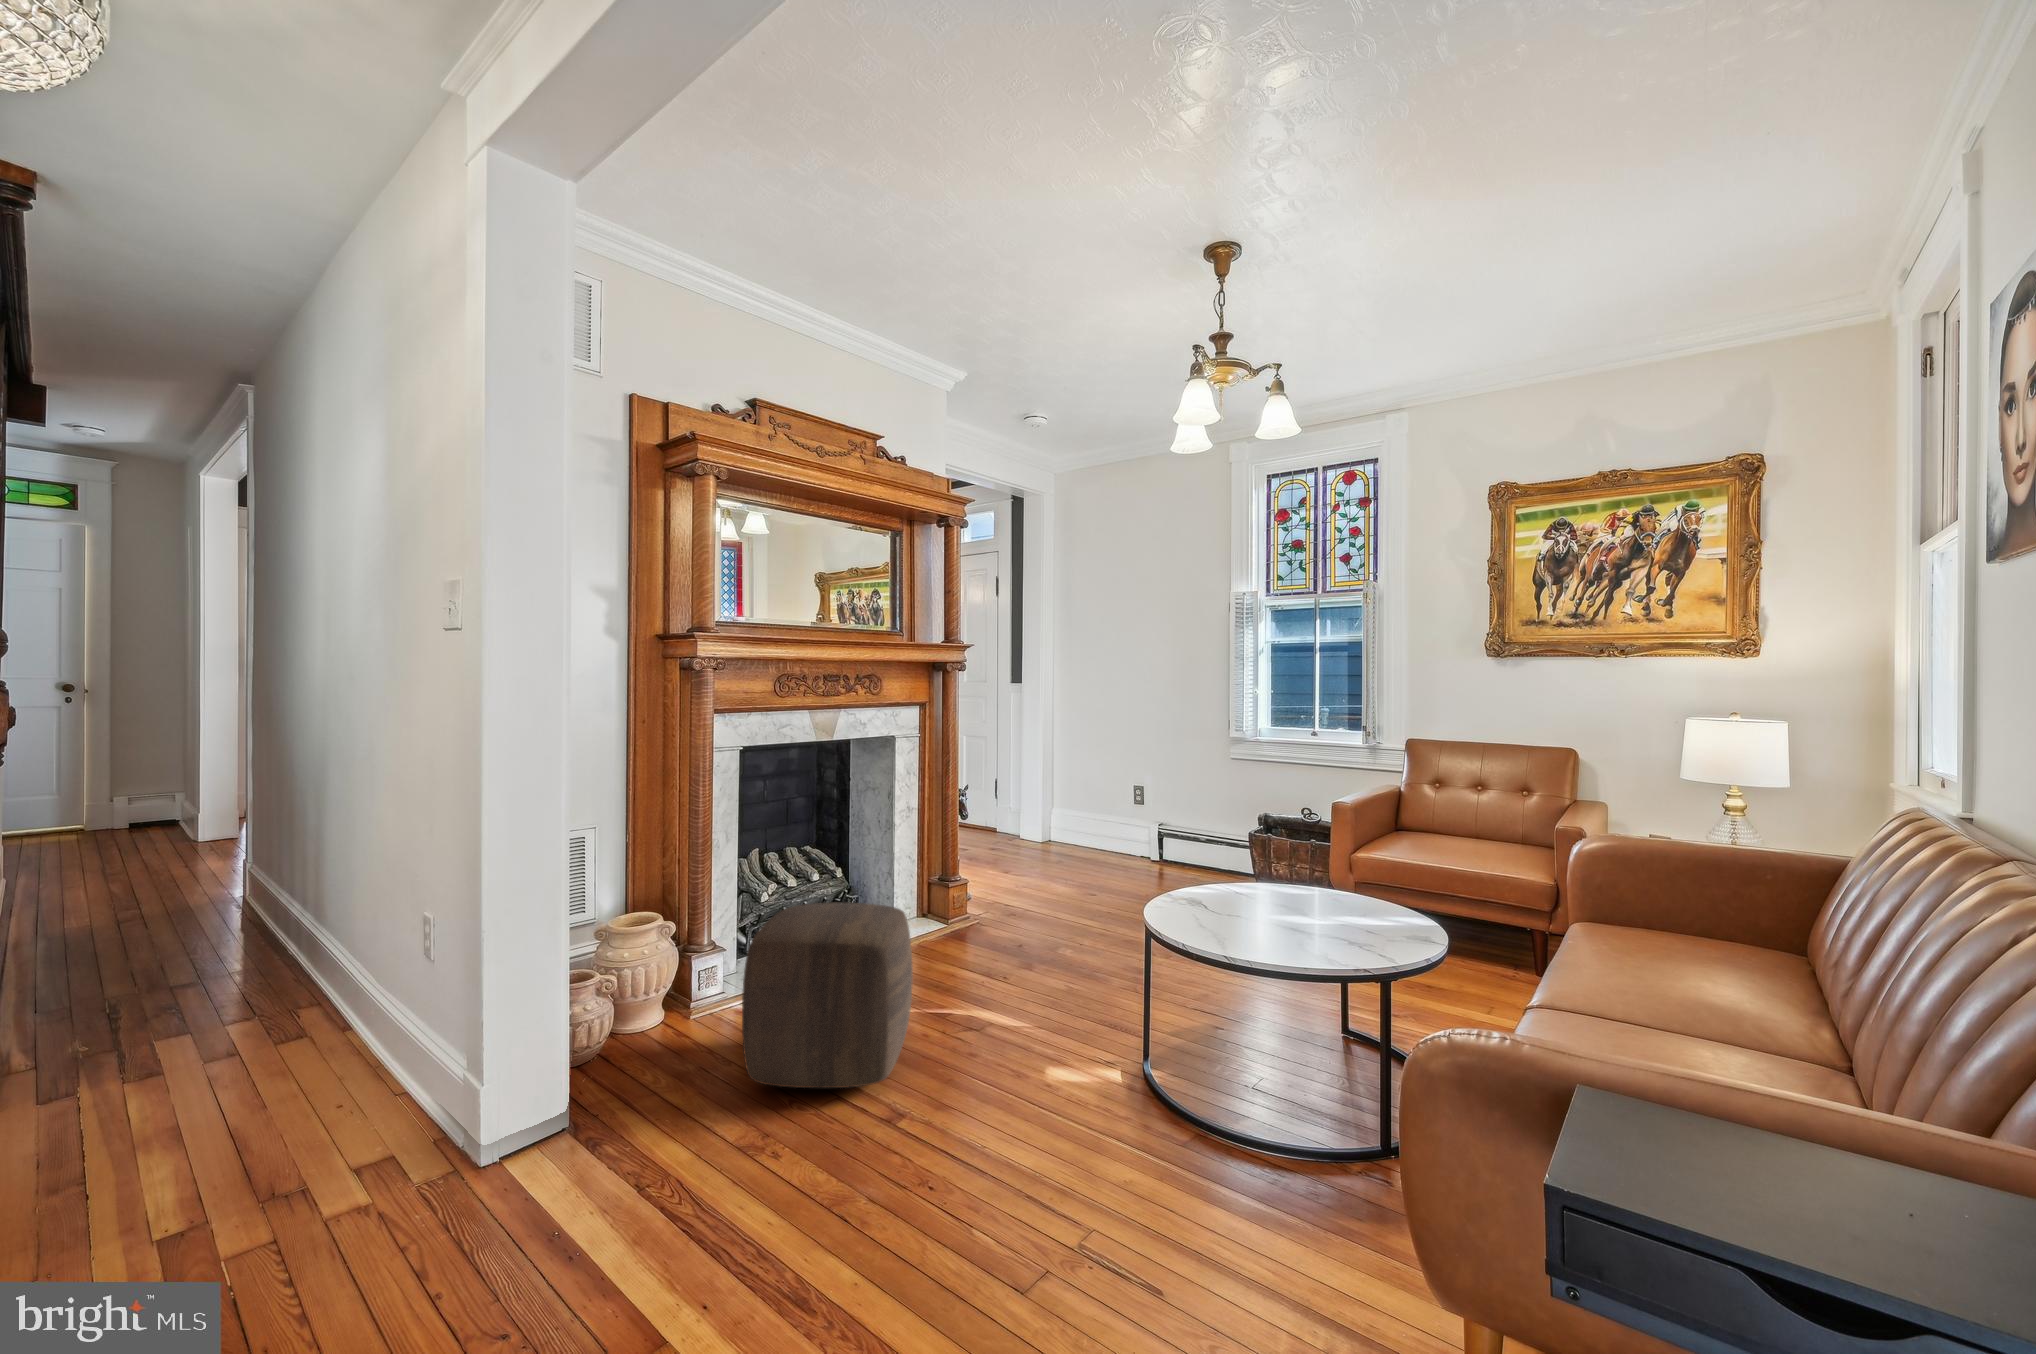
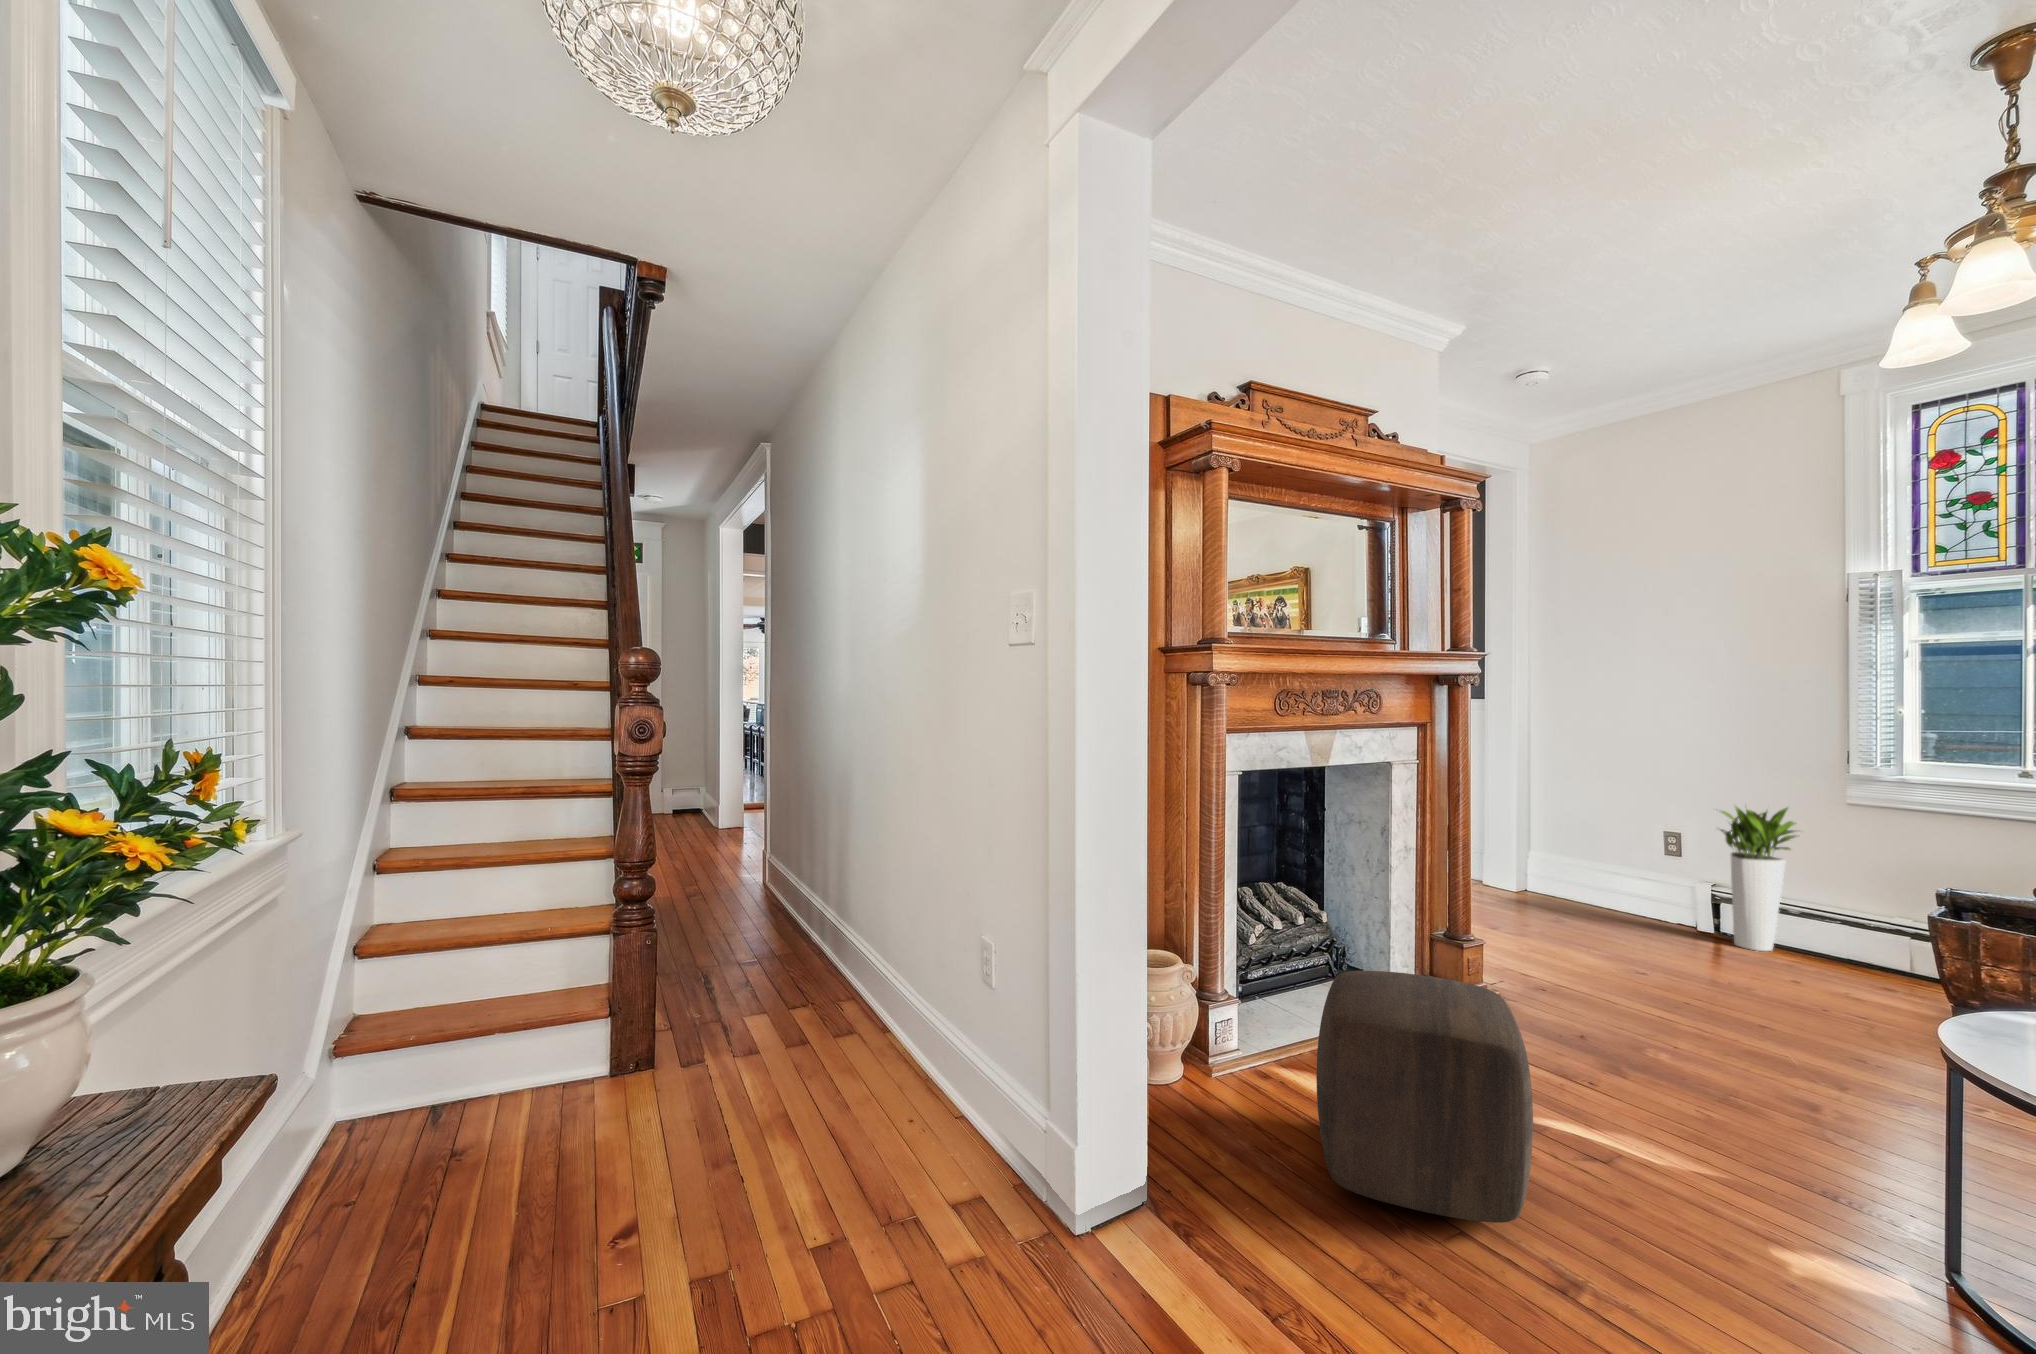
planter: none [1153,763,1208,873] -> present [1721,806,1796,951]

